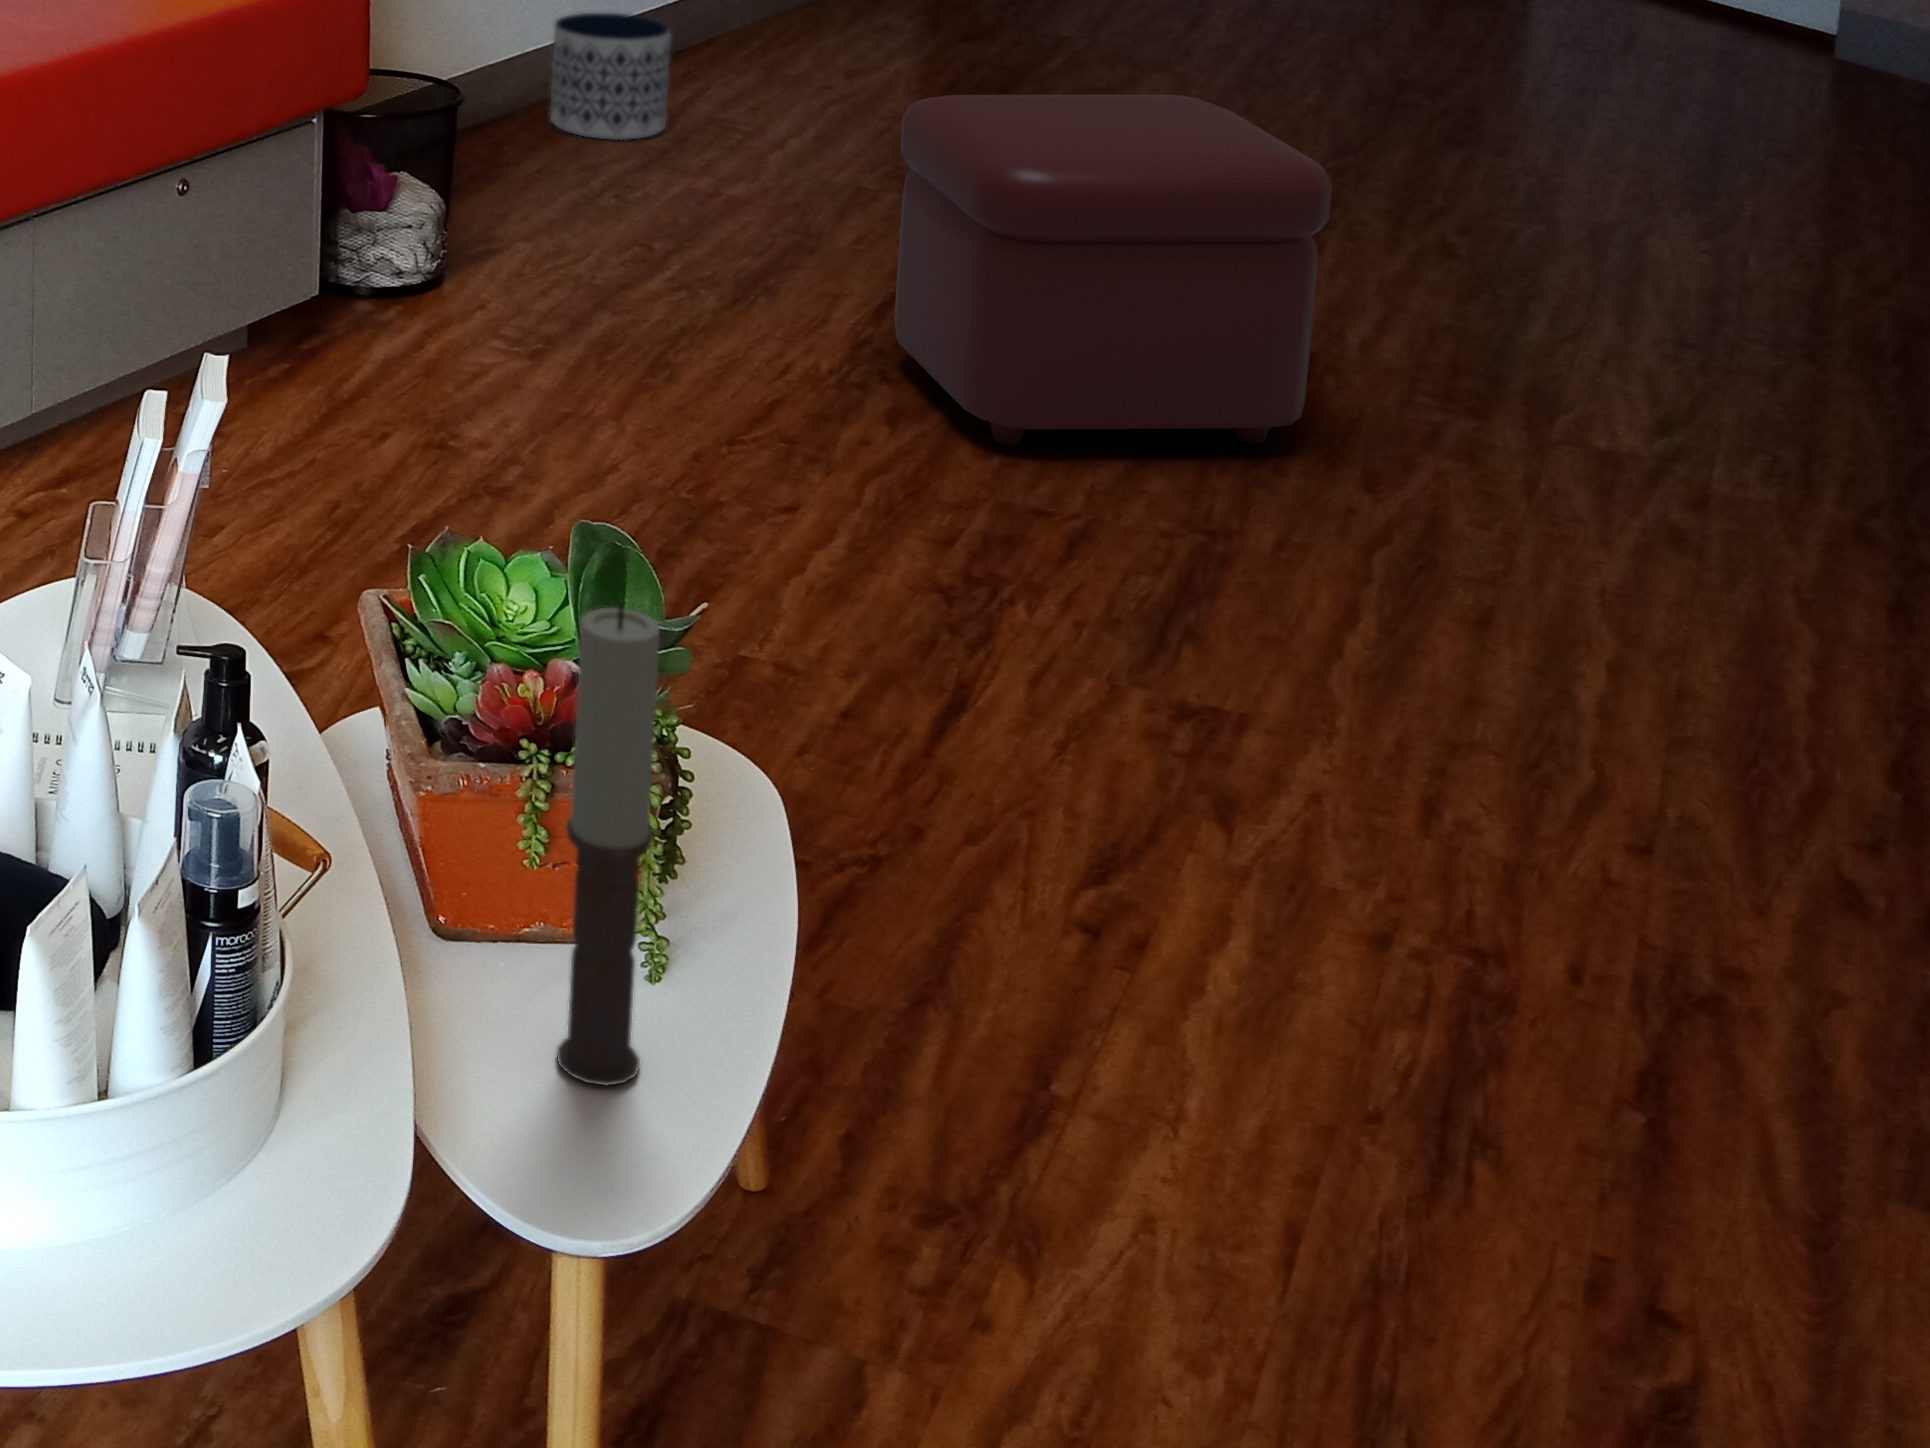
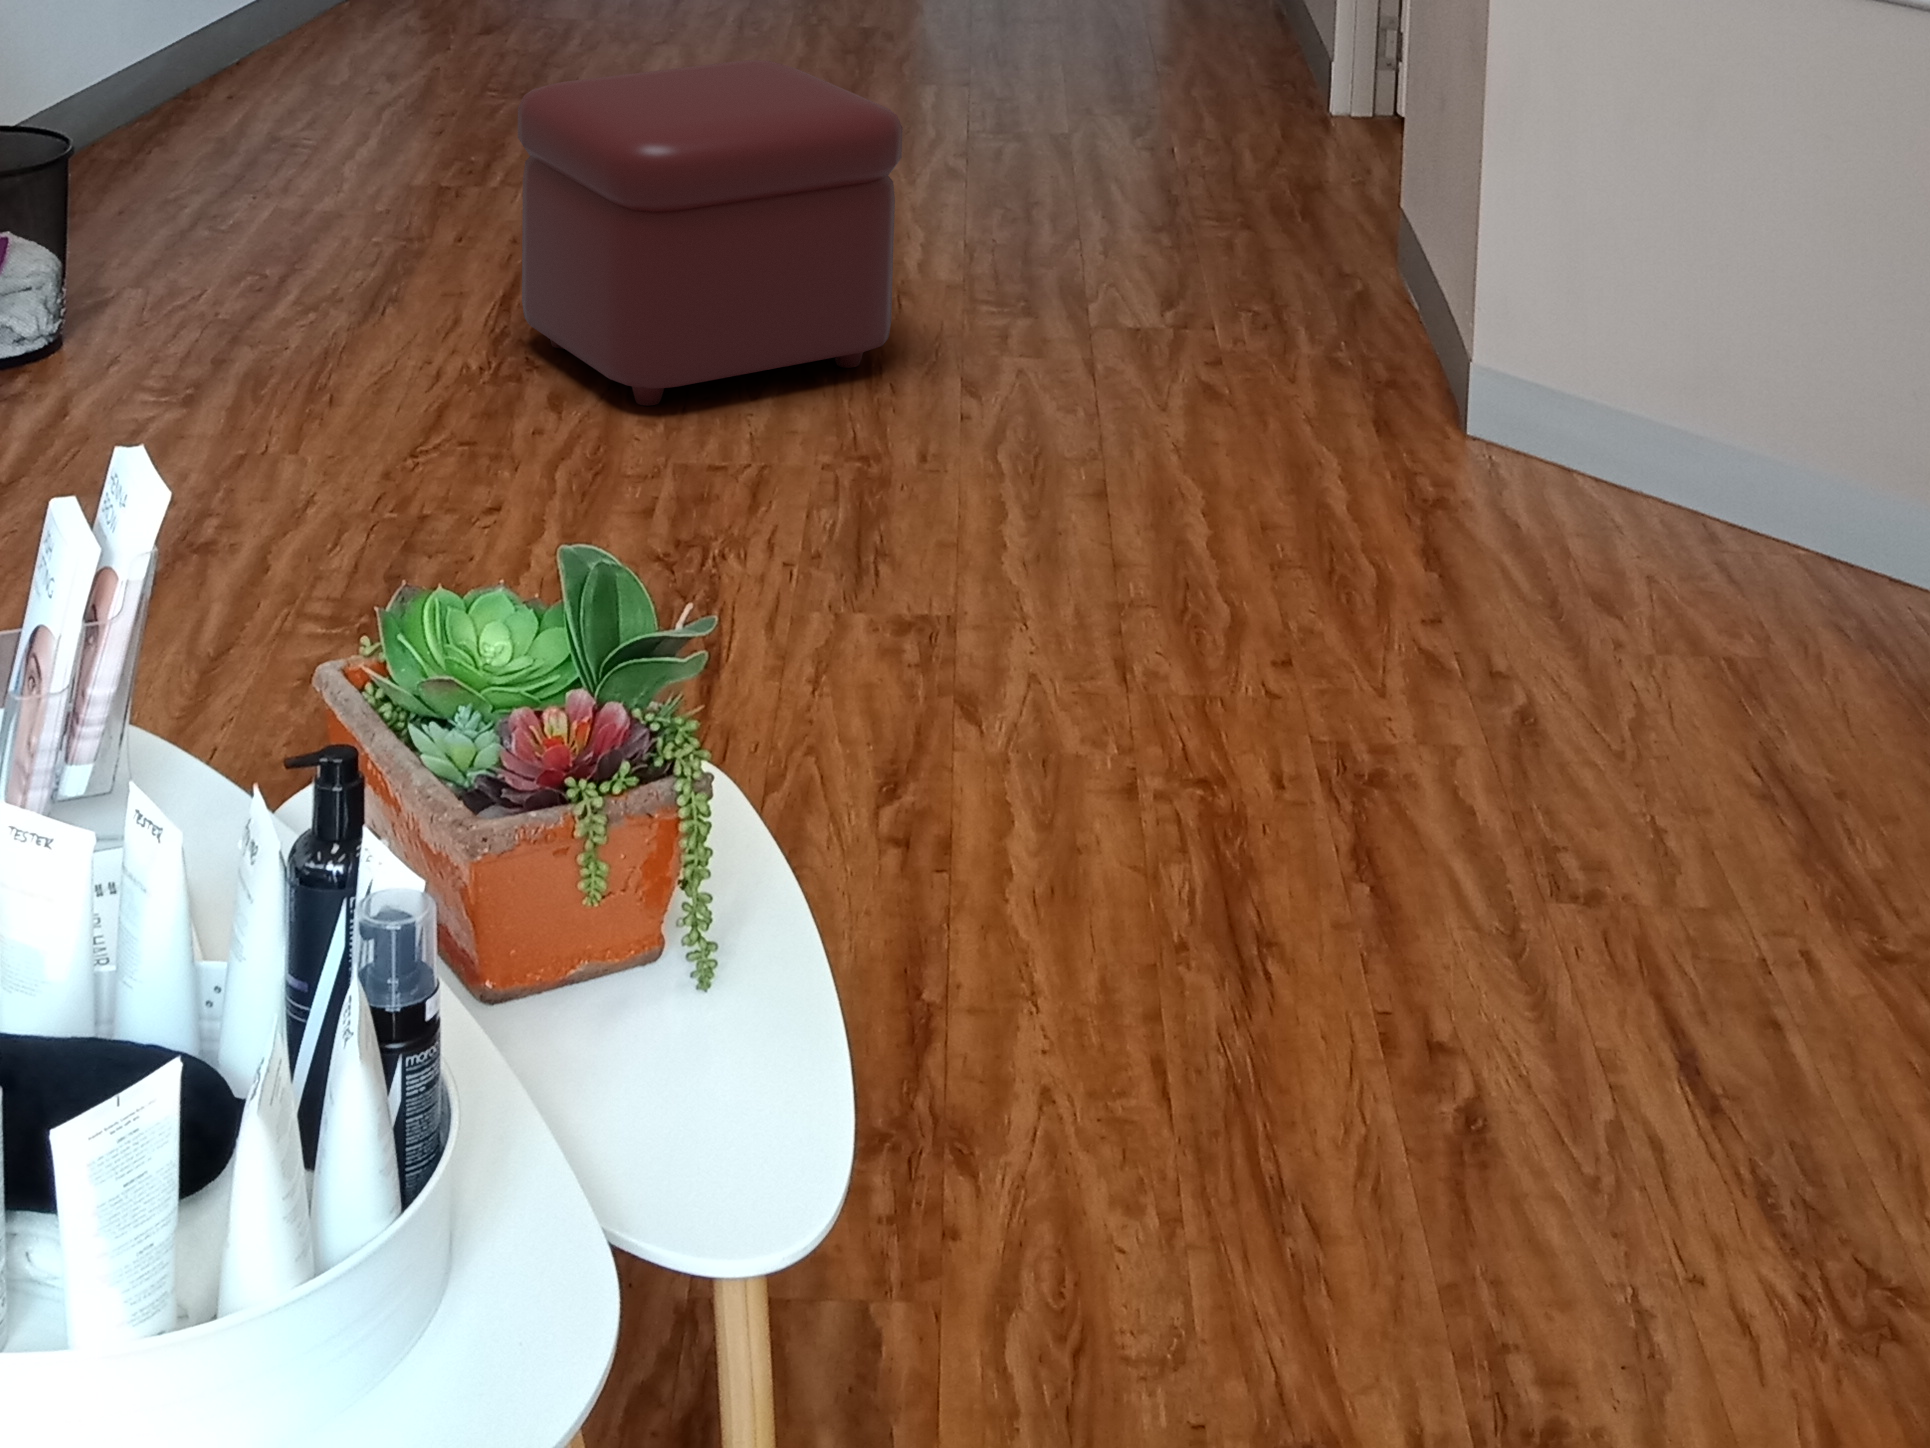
planter: present [550,13,671,140] -> none [109,35,231,164]
candle: present [557,608,660,1086] -> none [657,626,744,1101]

